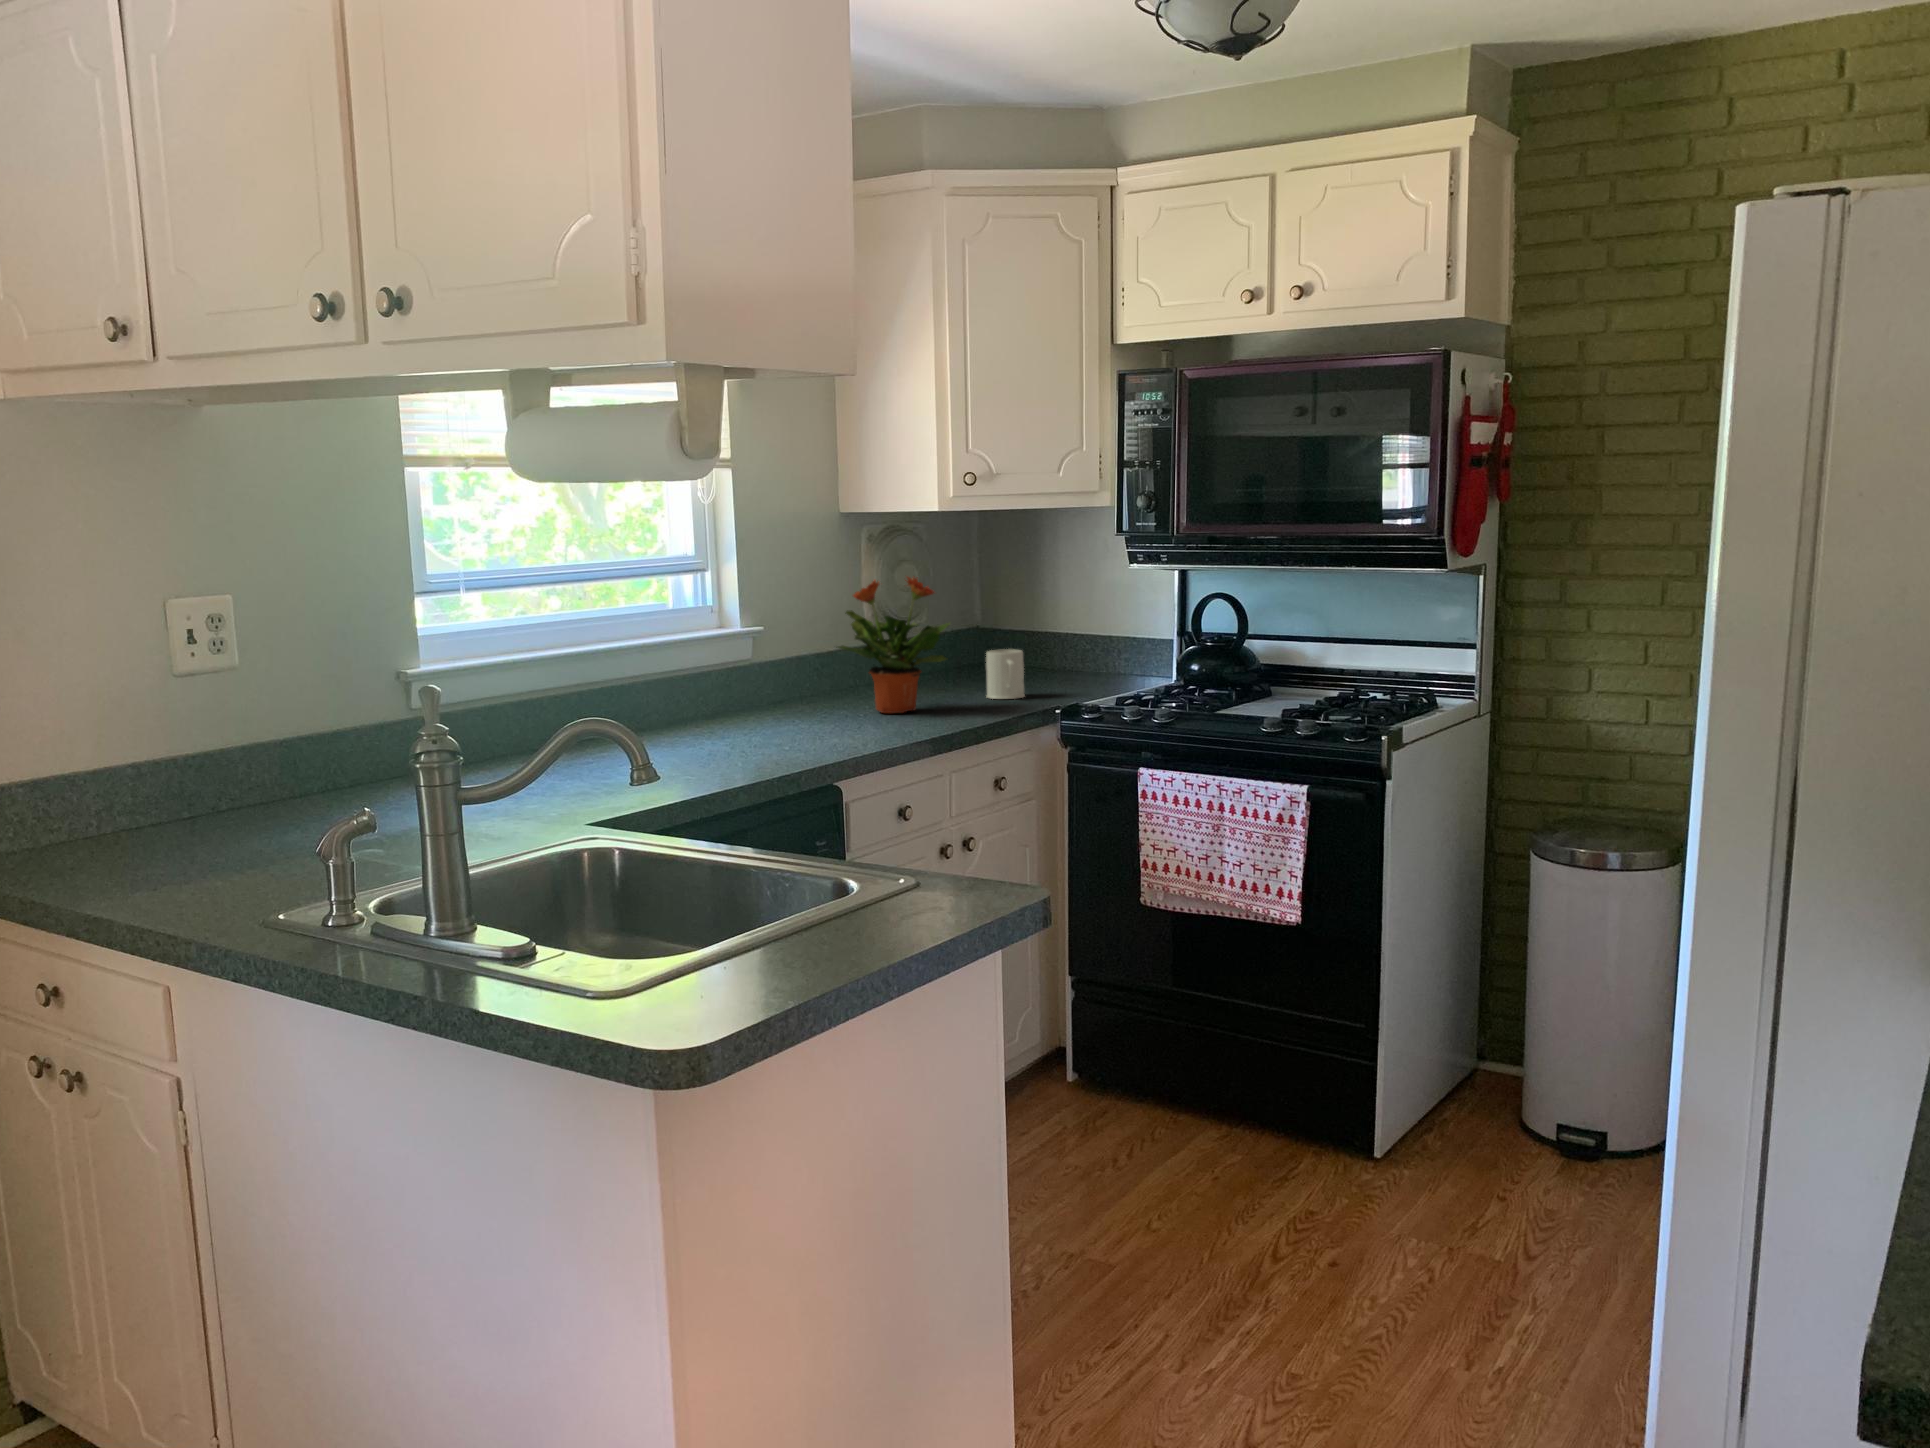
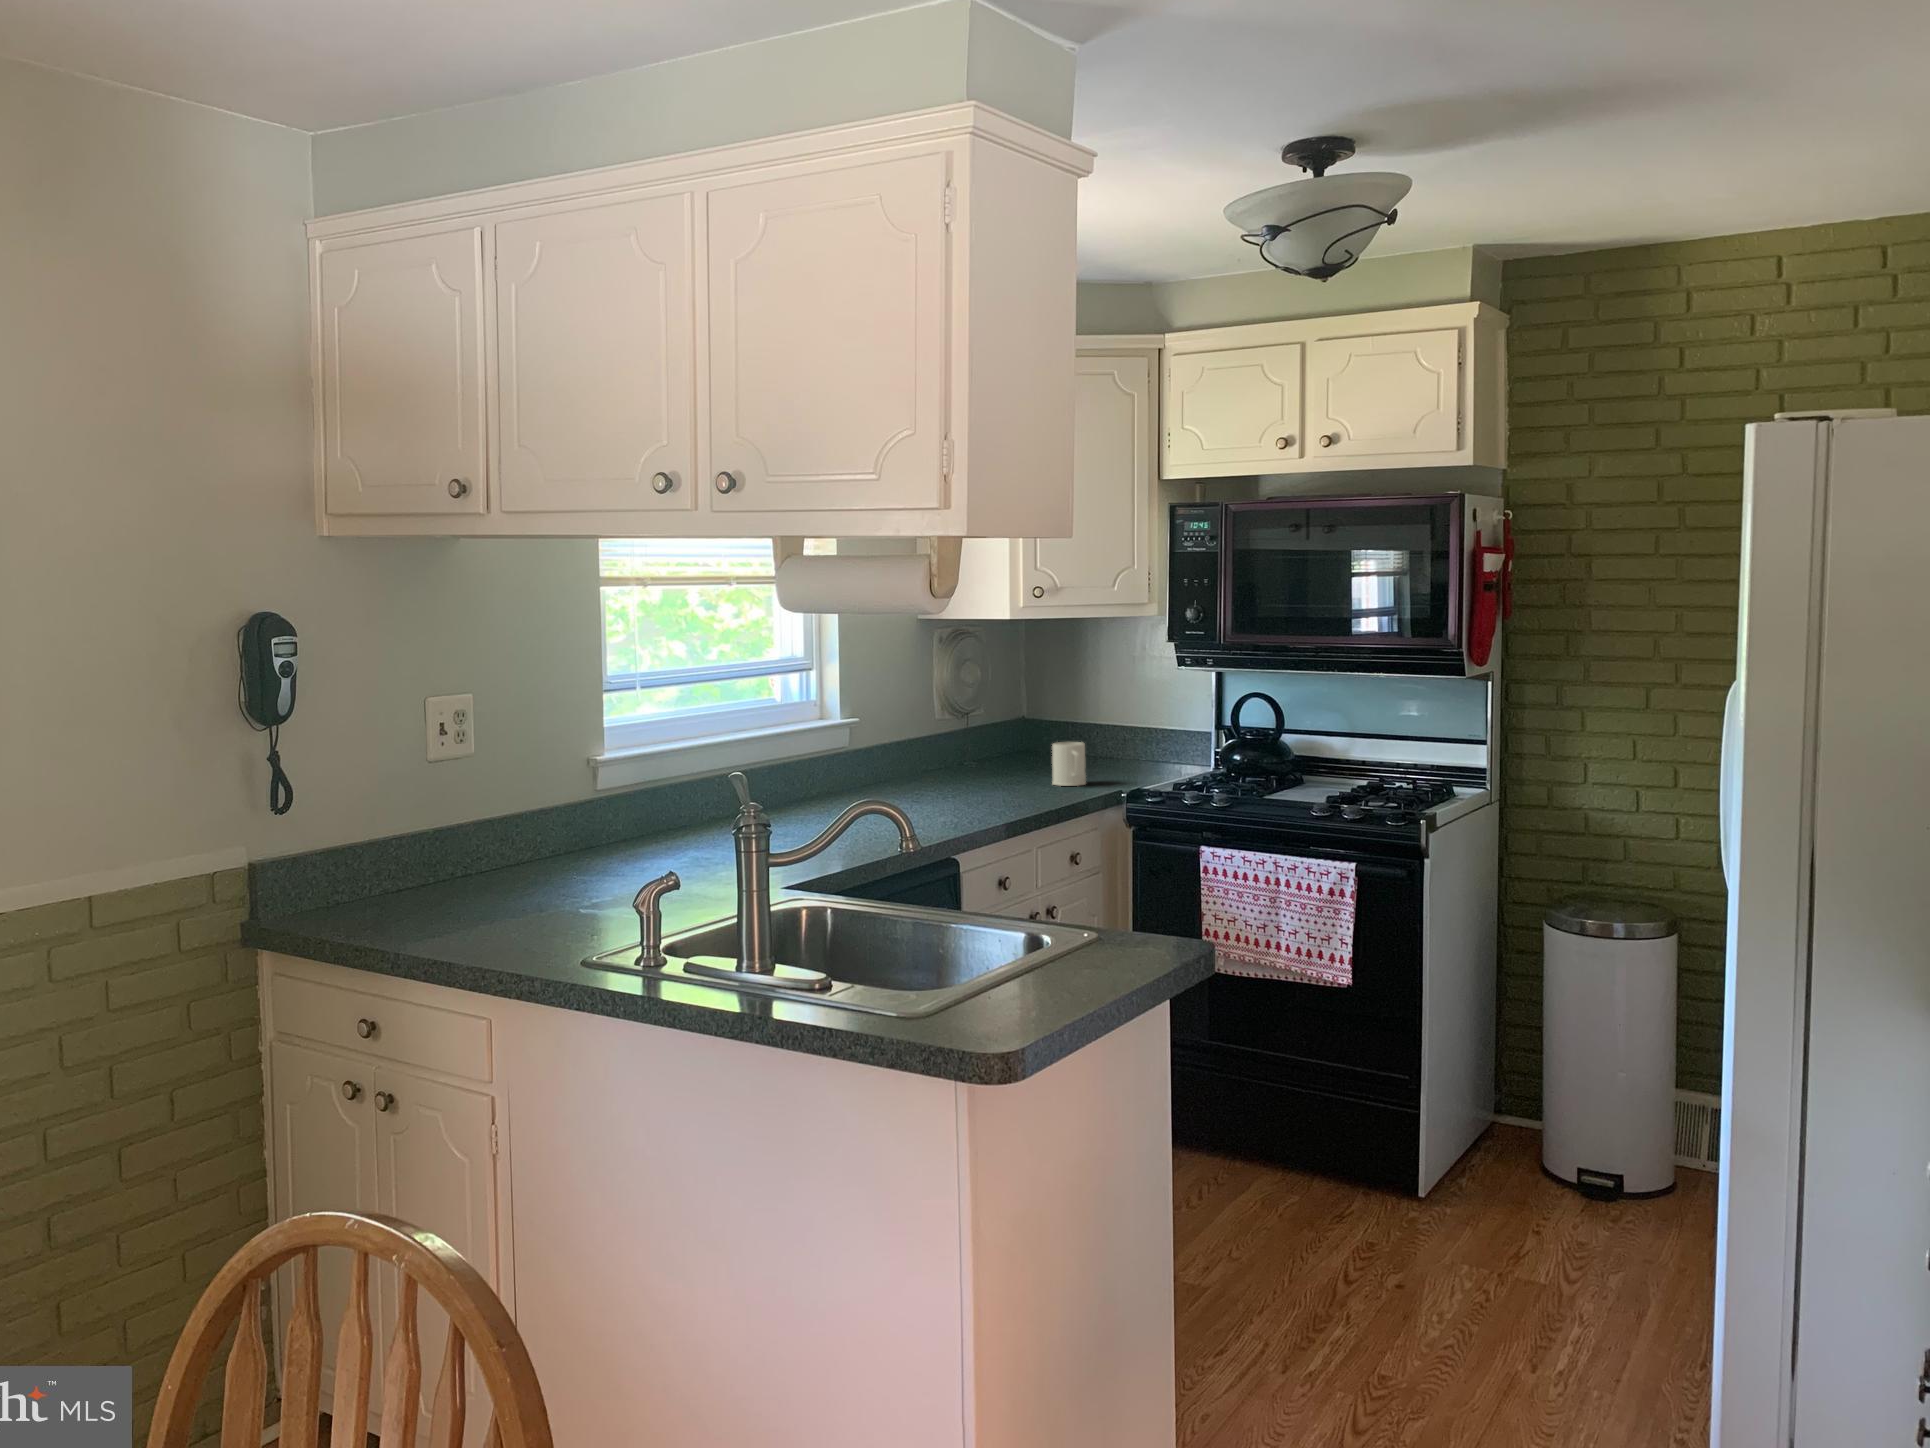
potted plant: present [838,577,950,713] -> none [928,677,1028,798]

